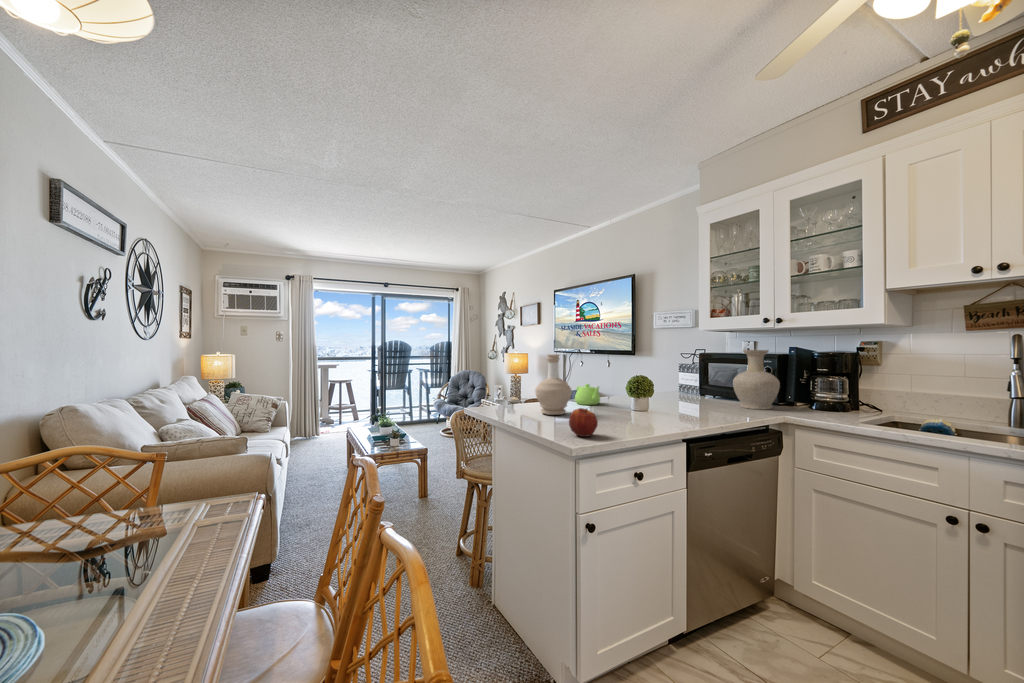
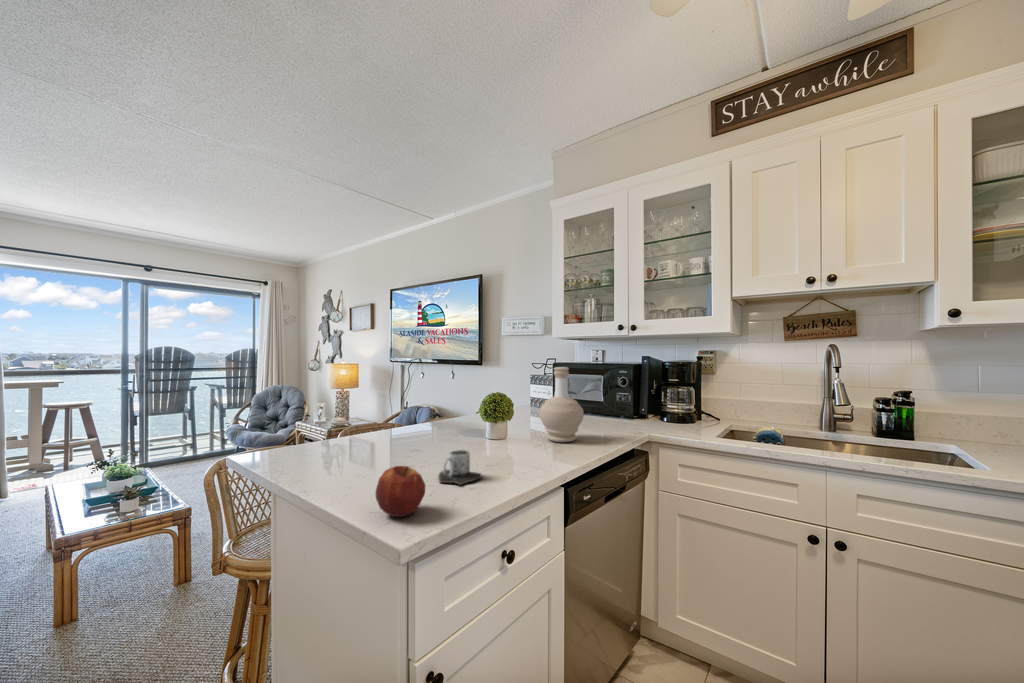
vase: present [733,350,780,409] -> none [591,361,638,429]
bottle: present [535,354,572,415] -> present [540,367,584,442]
teapot: present [575,384,600,405] -> none [404,408,439,438]
mug: none [604,408,634,428] -> present [439,450,482,485]

